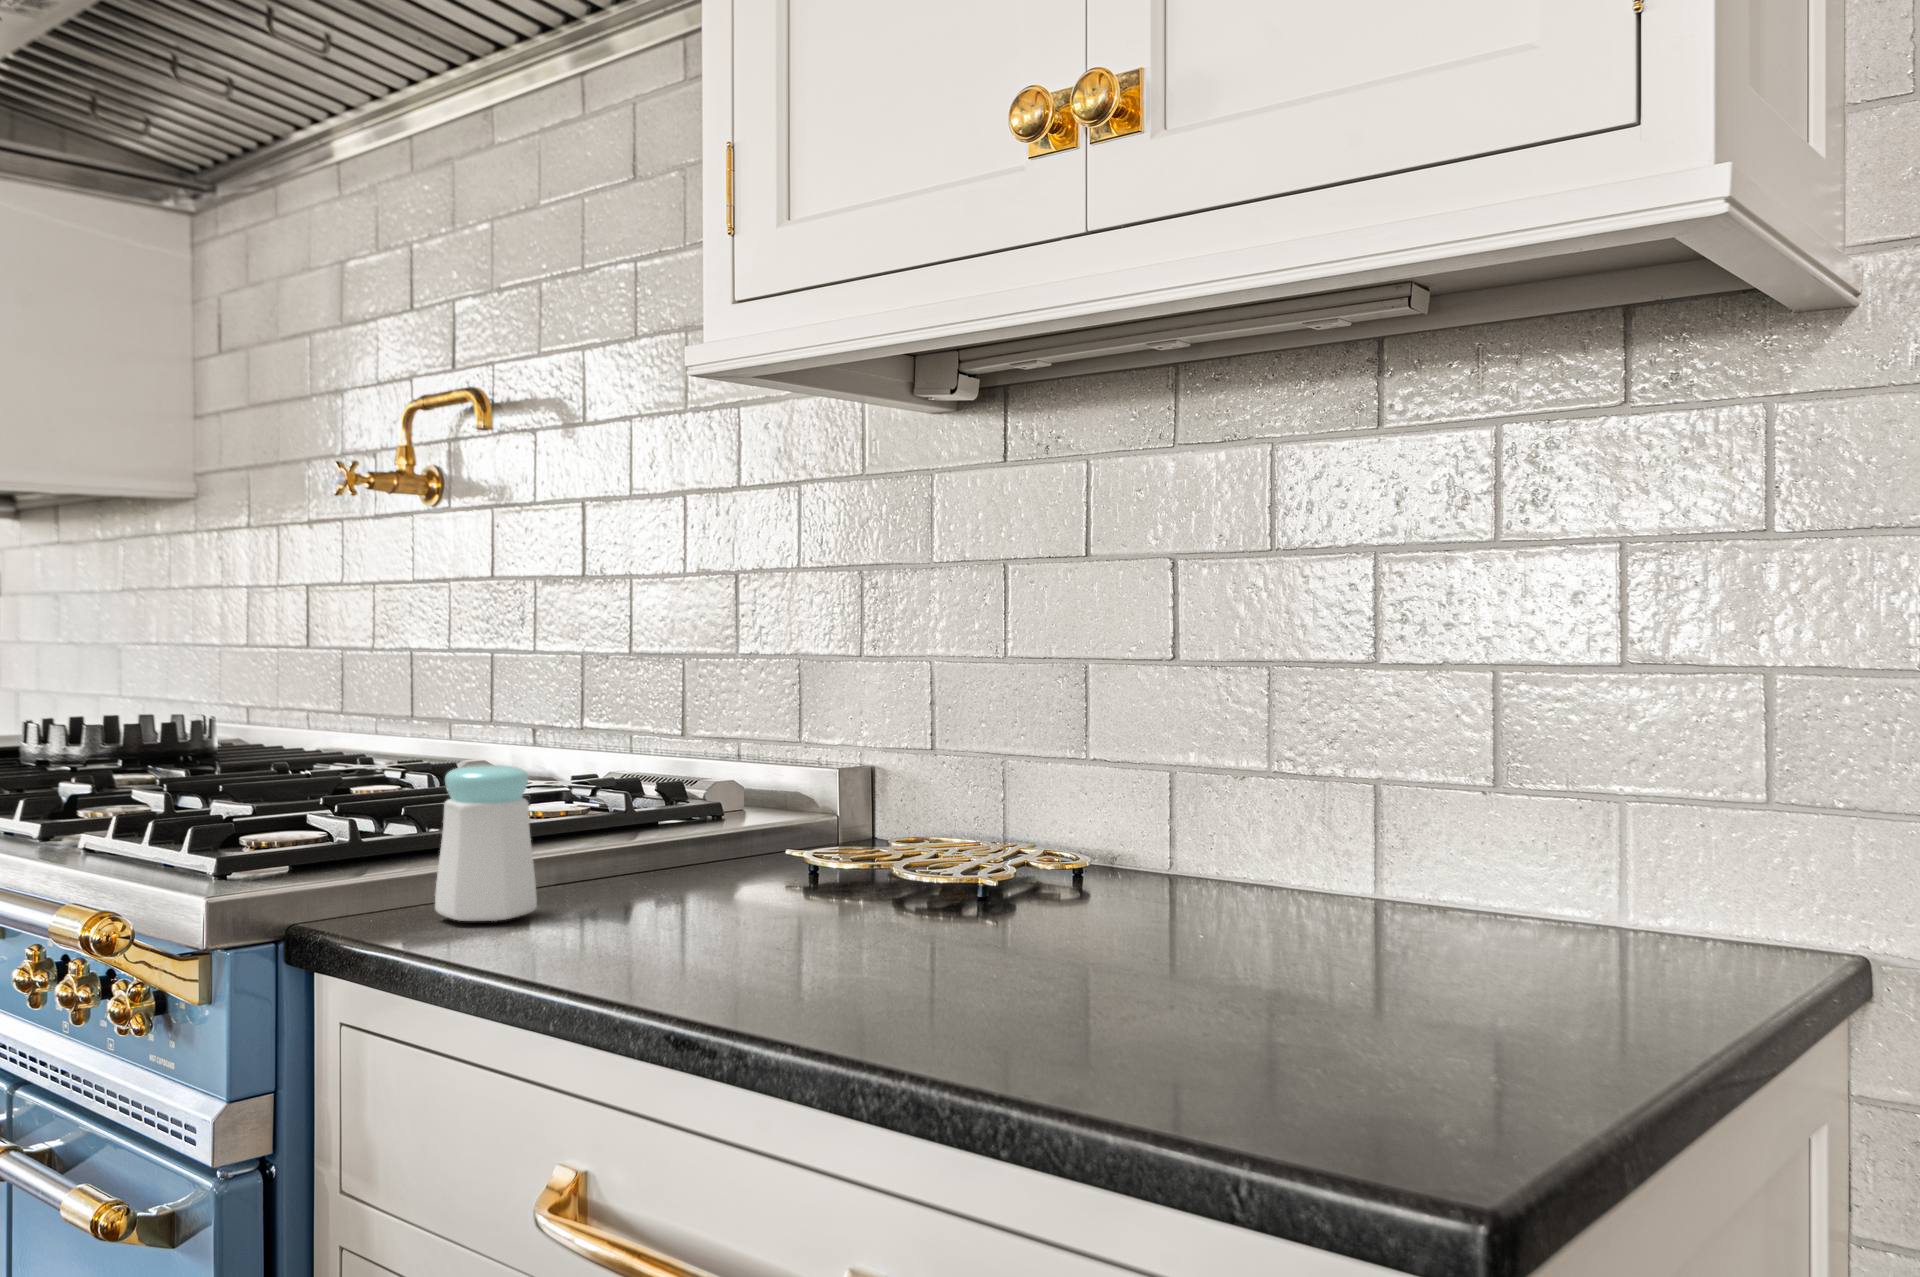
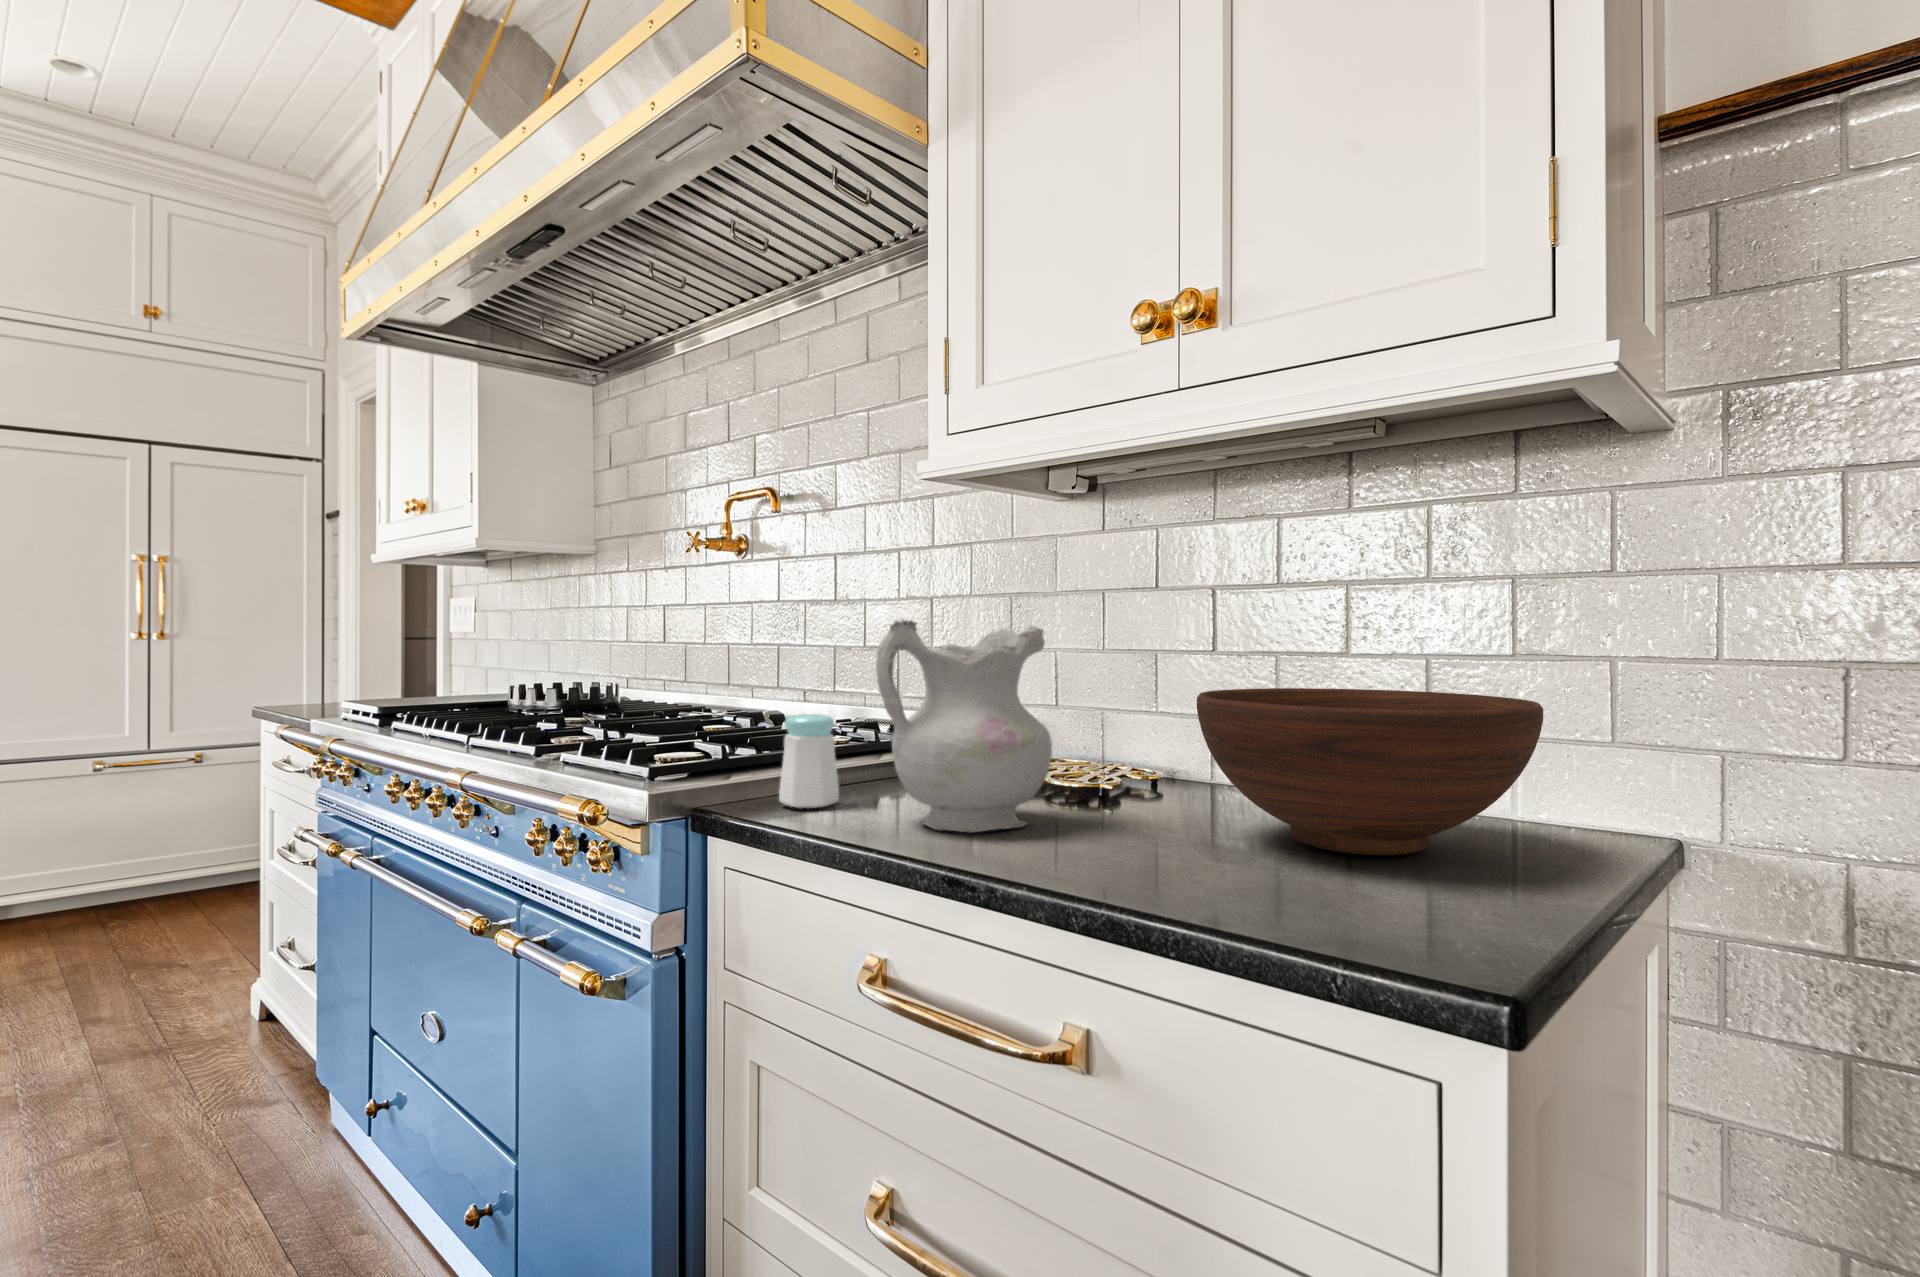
ceramic pitcher: none [580,606,878,960] -> present [876,620,1052,833]
fruit bowl: none [1103,720,1640,989] -> present [1197,688,1543,855]

